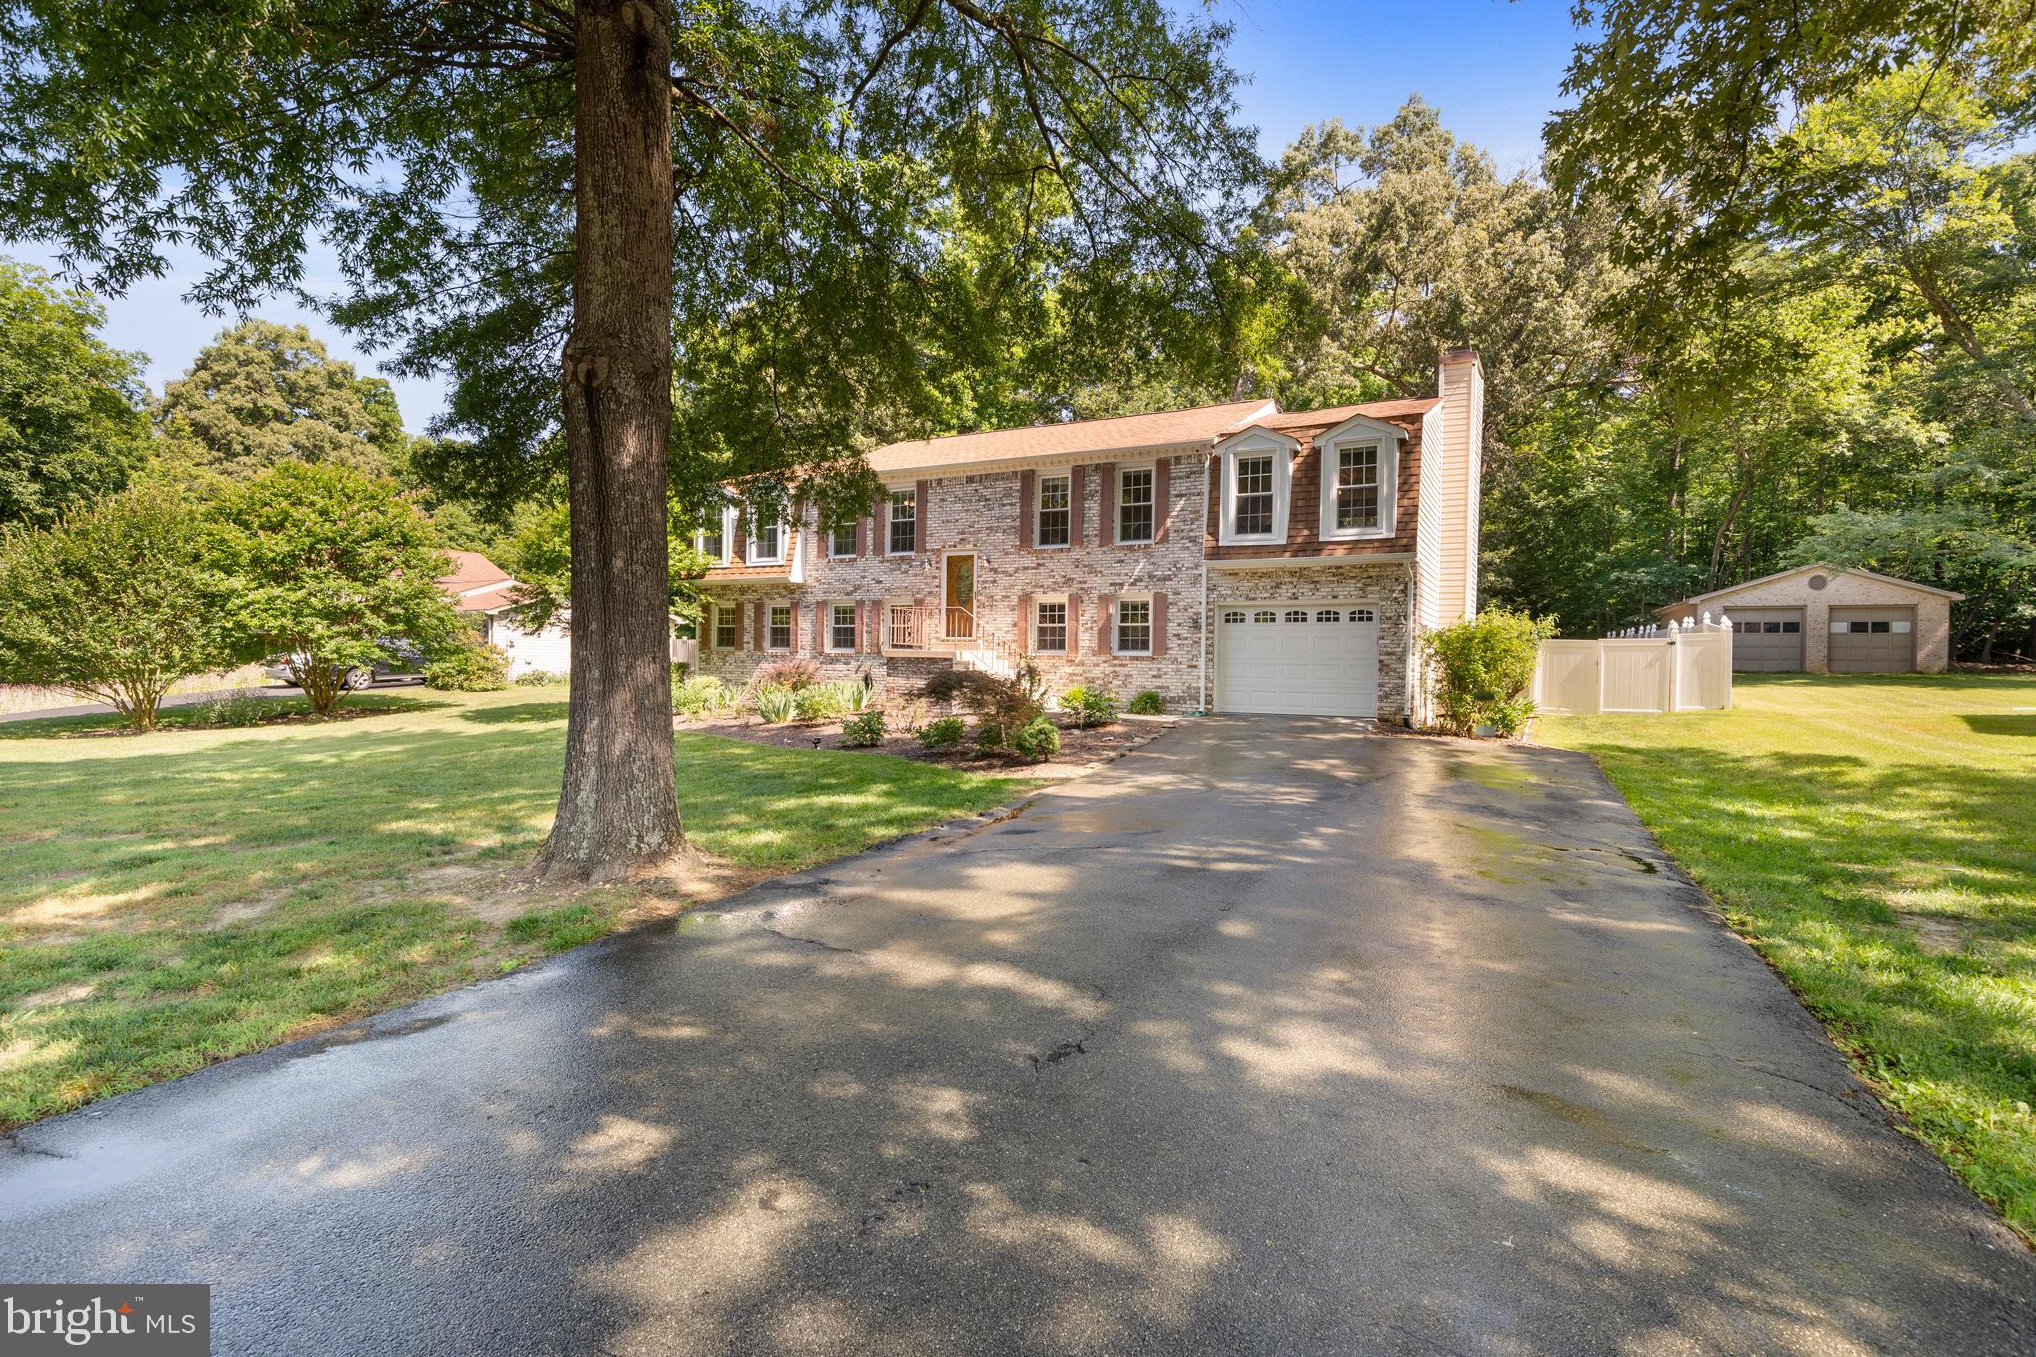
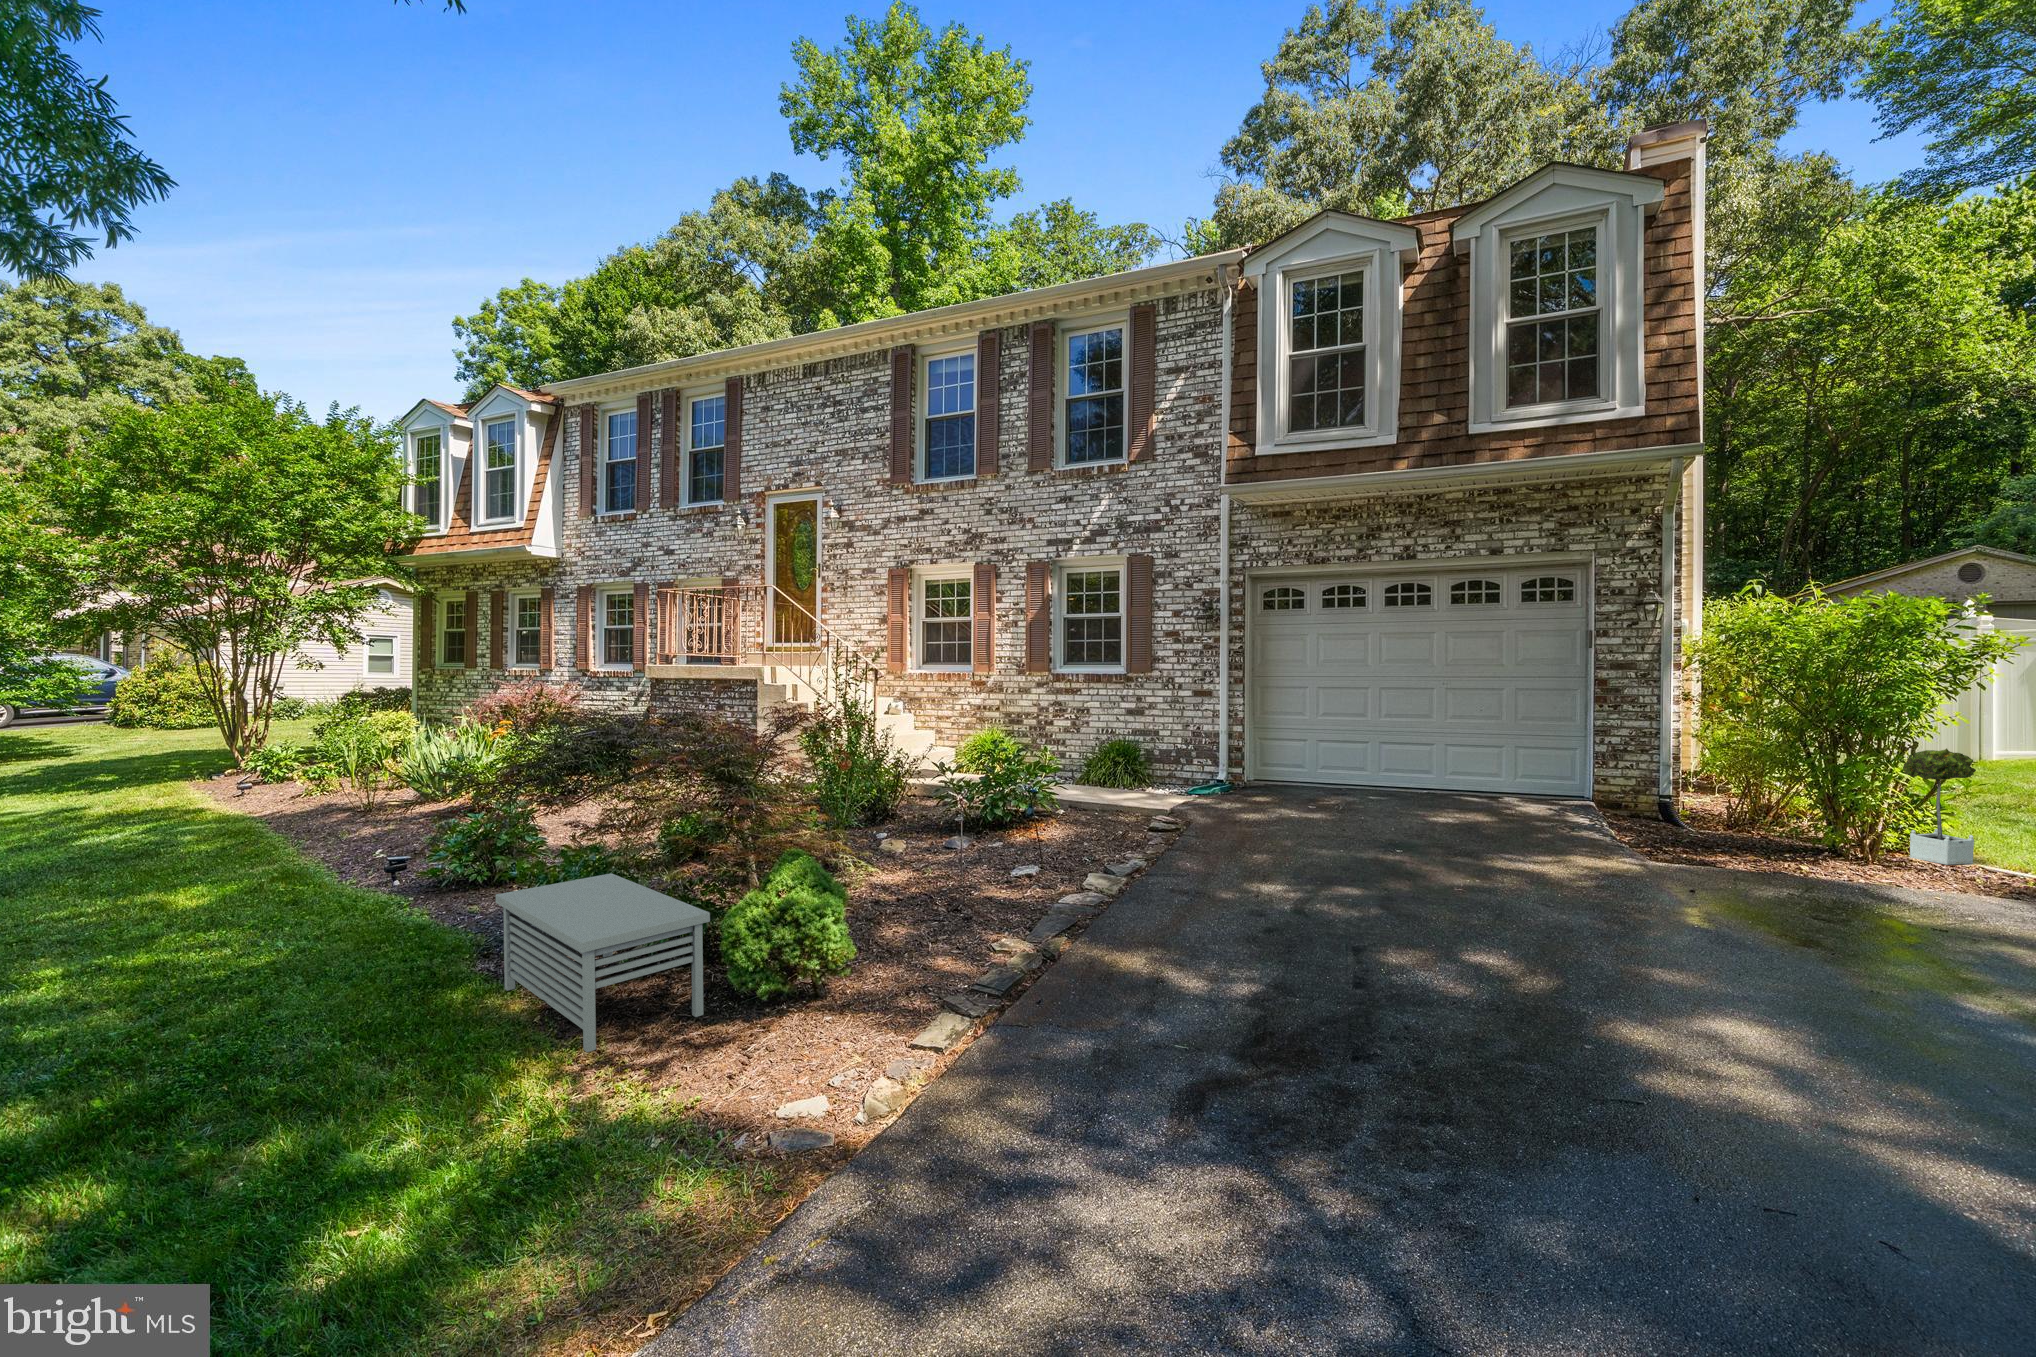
storage bench: none [949,724,1022,762] -> present [496,873,710,1052]

